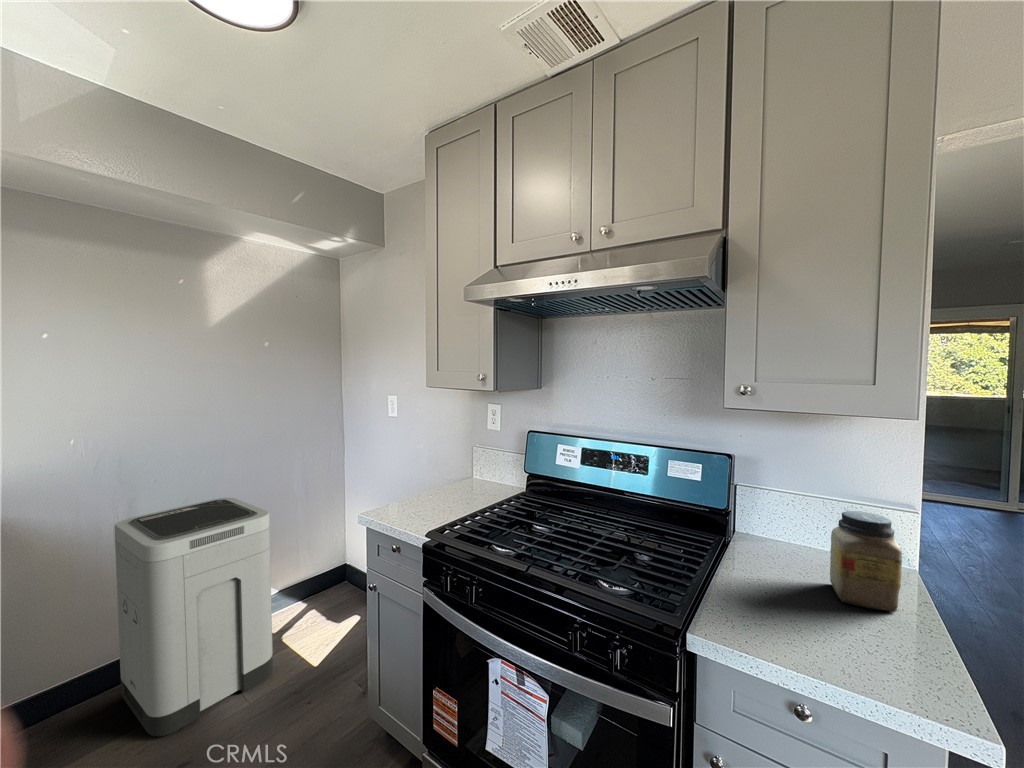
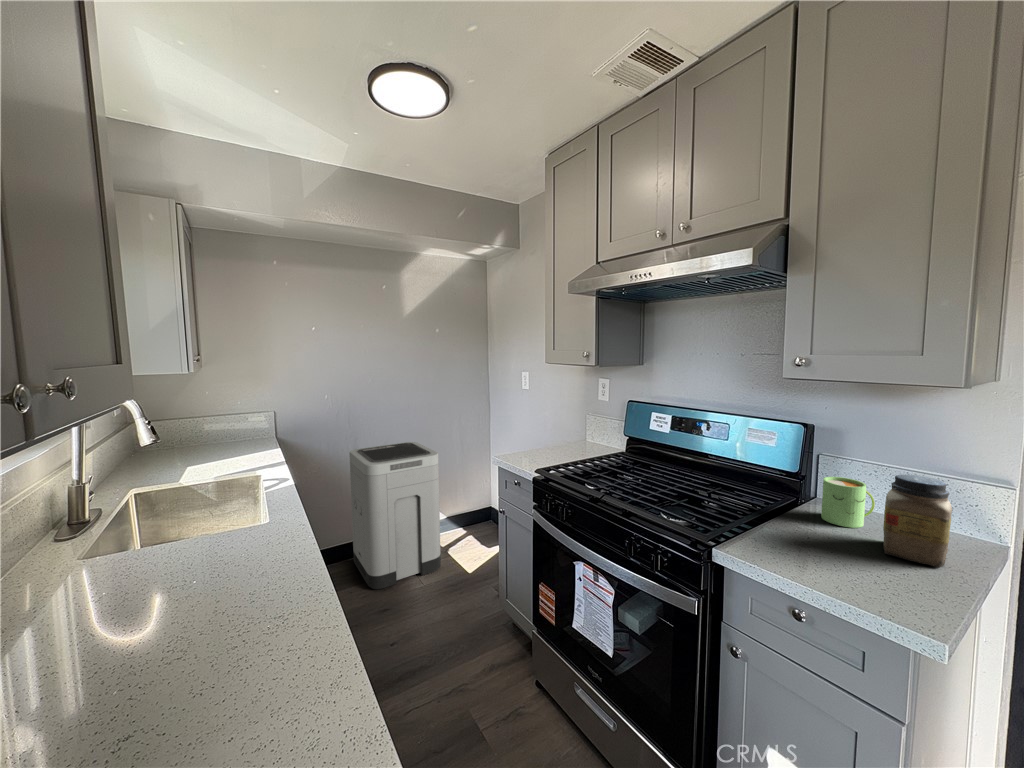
mug: none [757,513,806,570] -> present [821,477,875,528]

